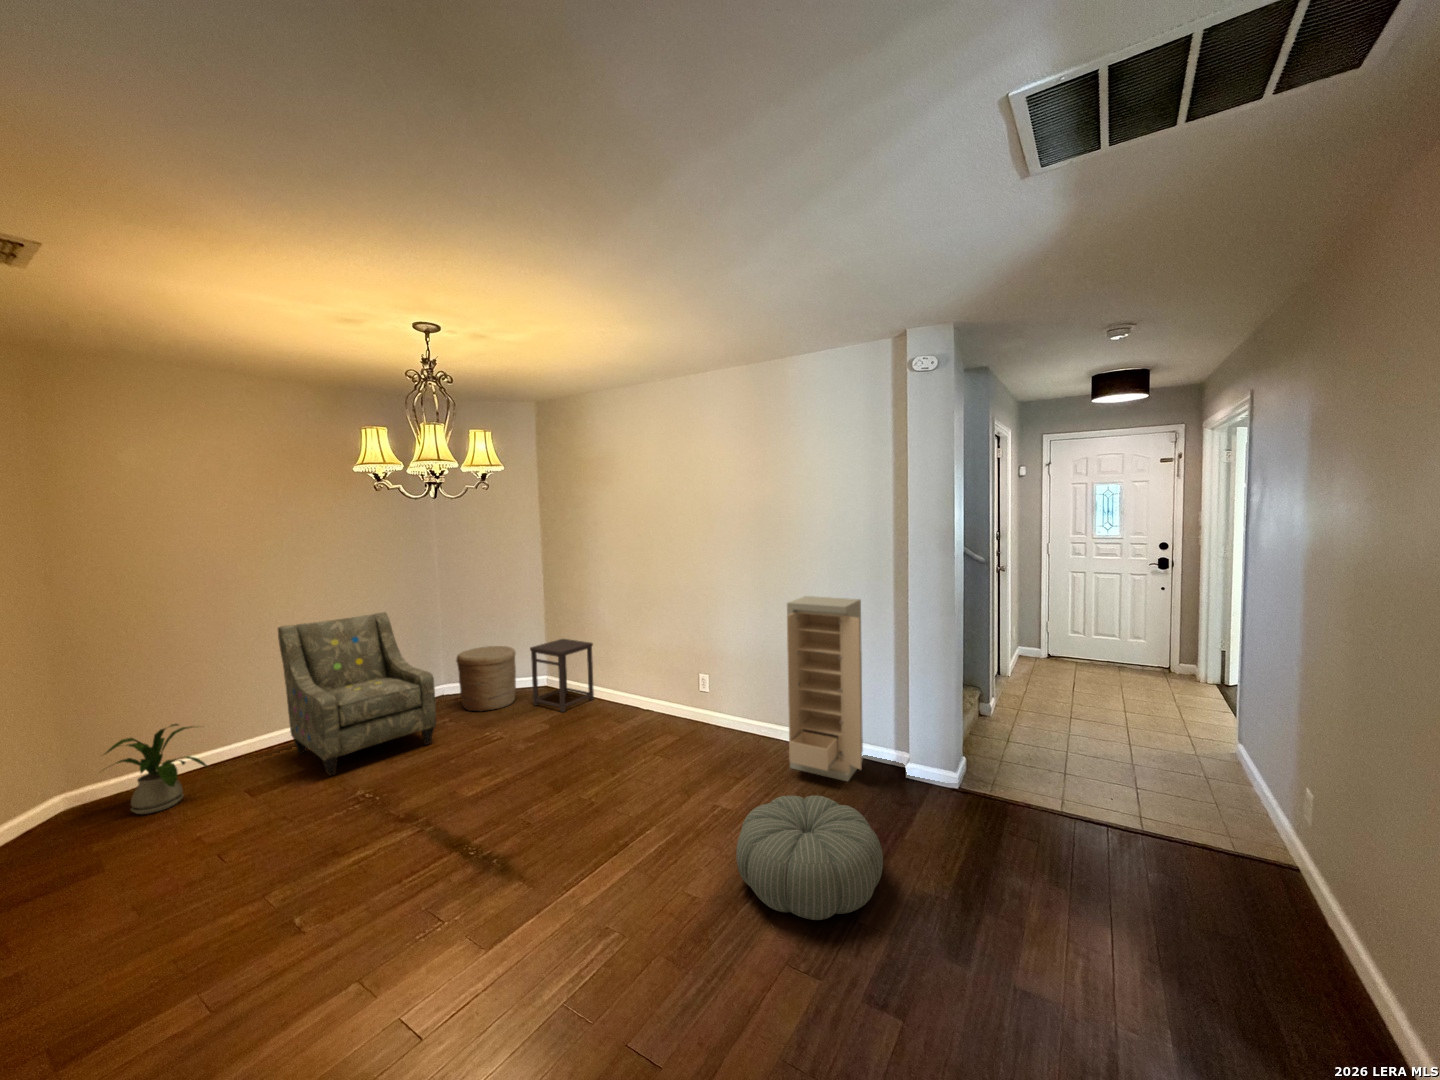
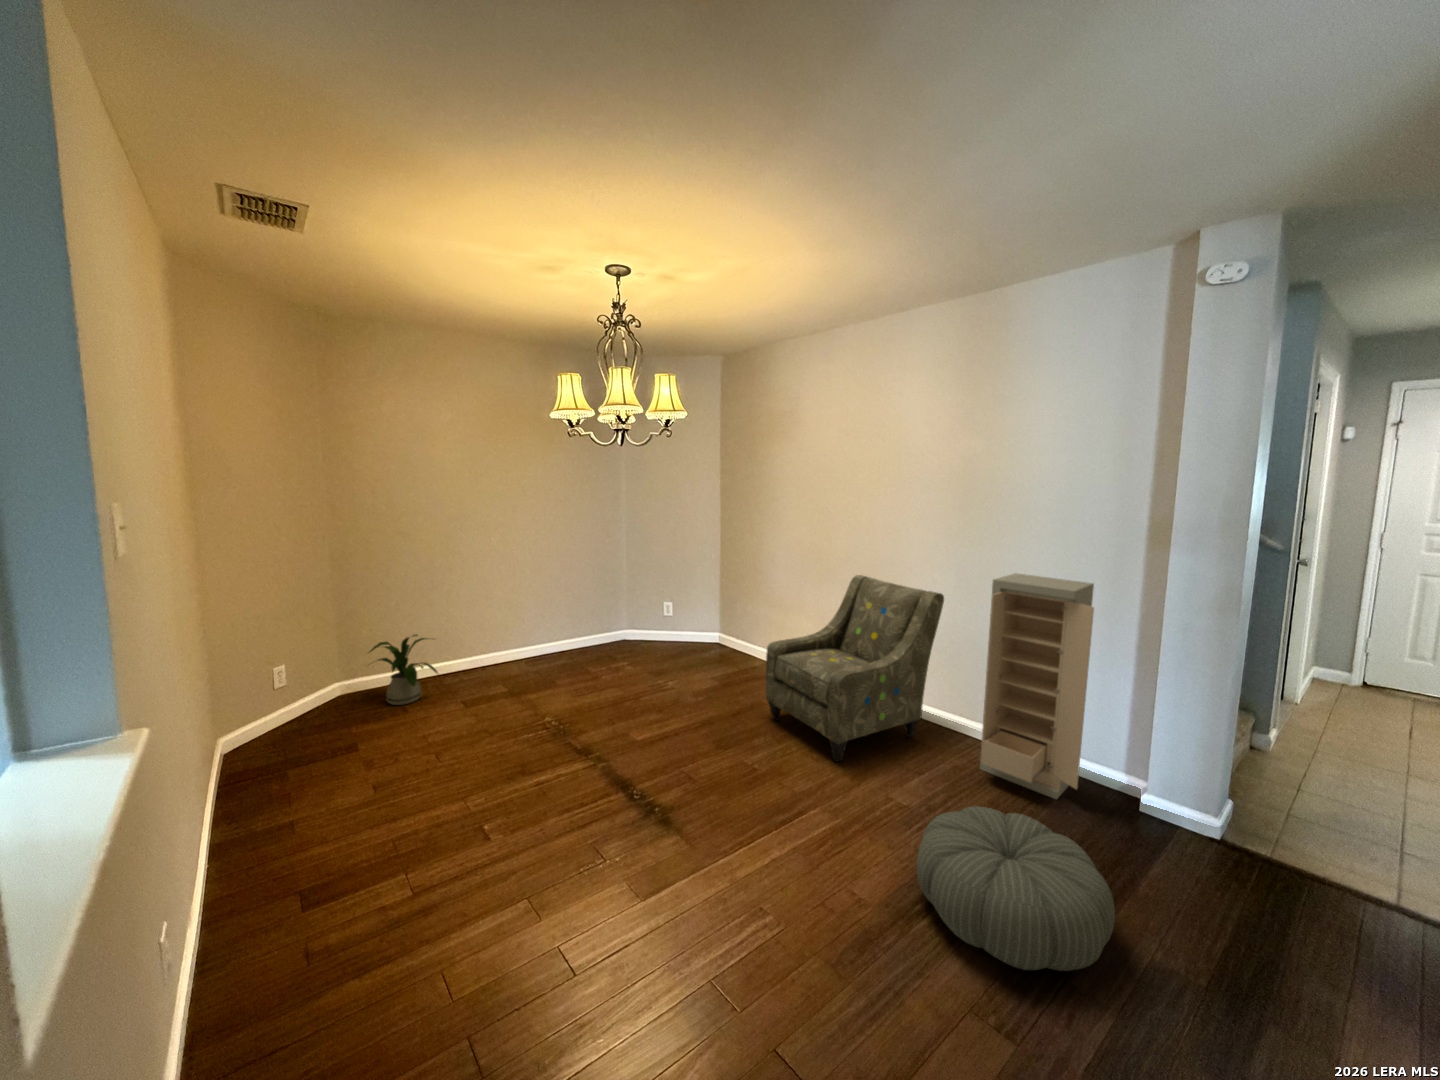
armchair: present [278,612,436,776] -> present [766,575,944,762]
side table: present [530,639,594,712] -> none [702,594,763,667]
woven basket: present [456,646,516,711] -> none [635,594,688,656]

